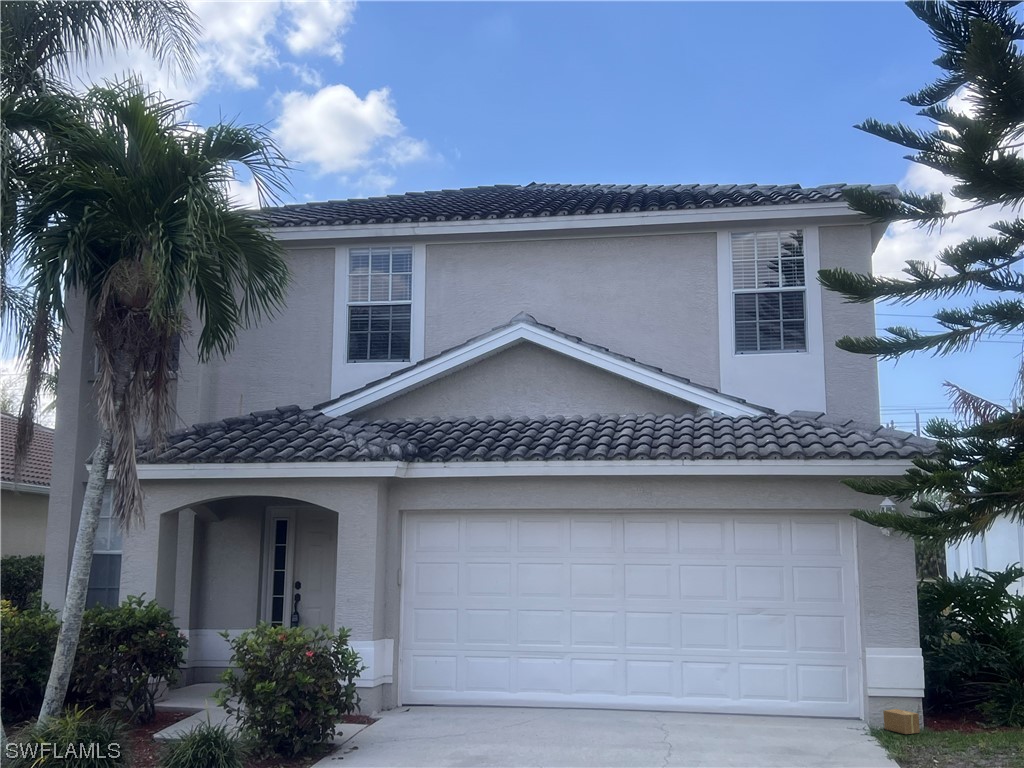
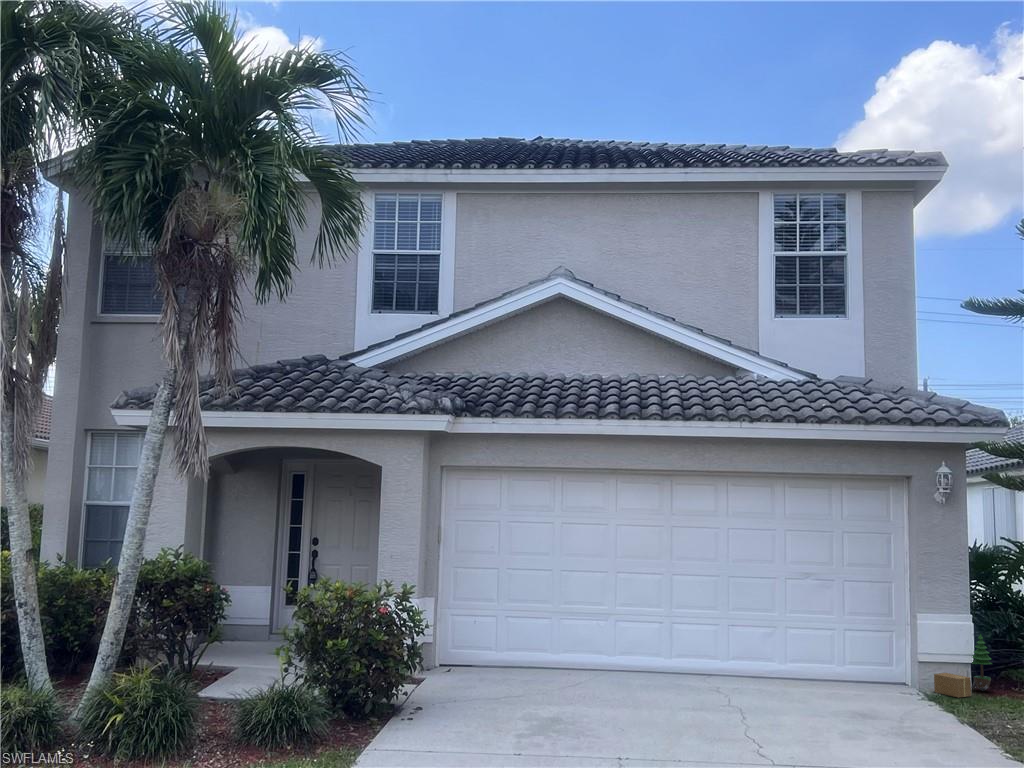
potted tree: none [923,668,945,728] -> present [972,634,992,691]

